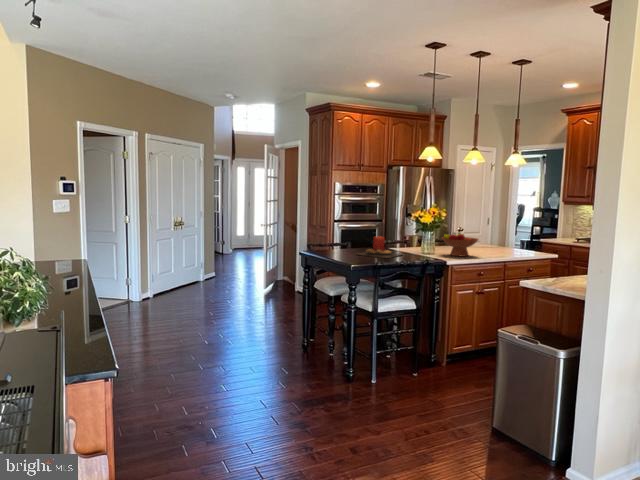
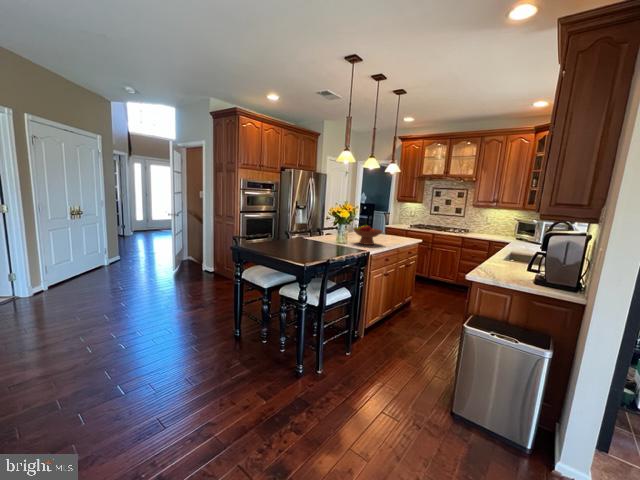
candle: present [357,236,400,258] -> none [285,229,326,250]

